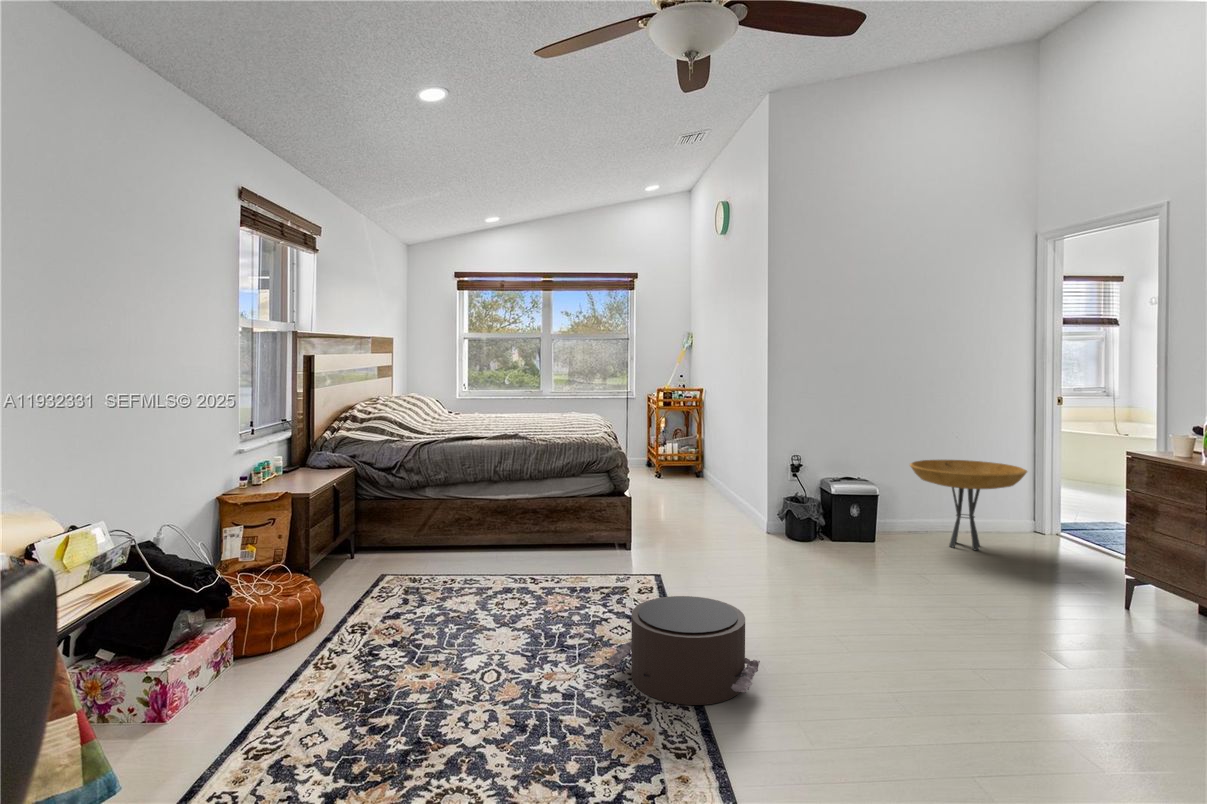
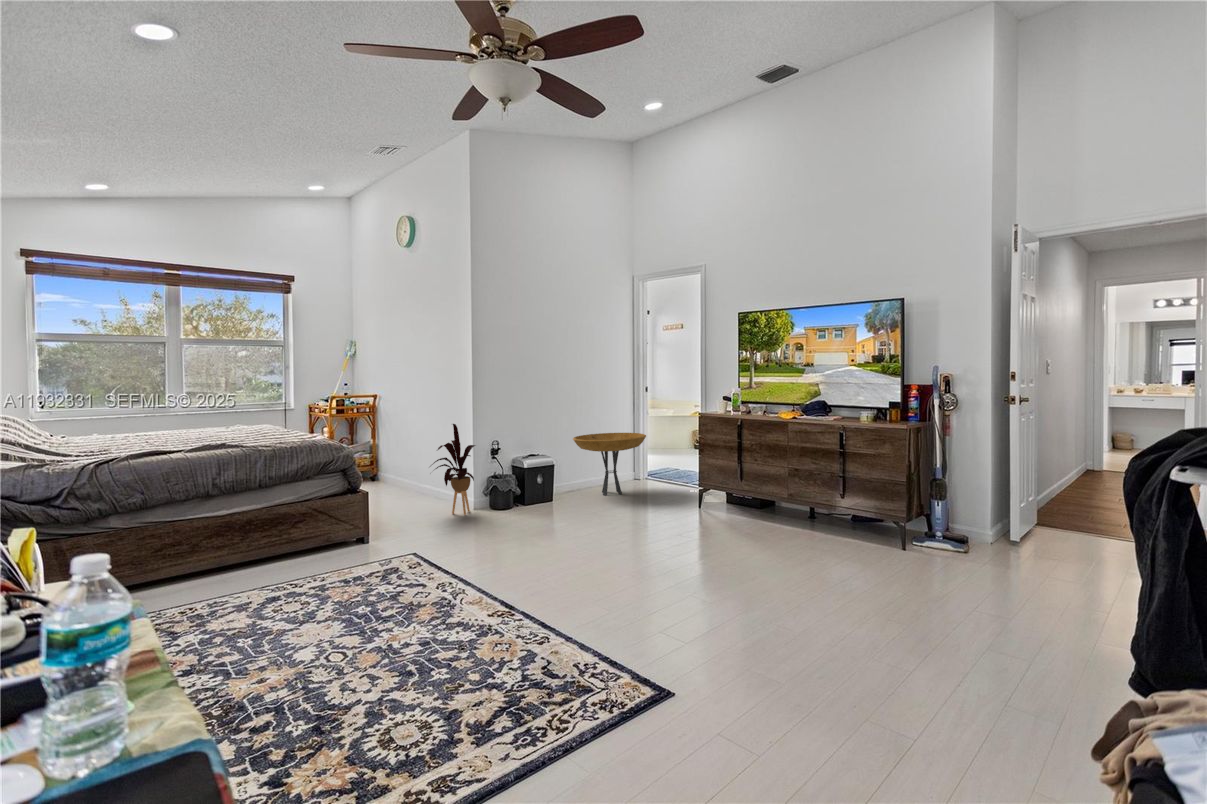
house plant: none [711,431,776,540] -> present [432,424,475,515]
pouf: present [607,596,760,705] -> none [444,544,561,623]

